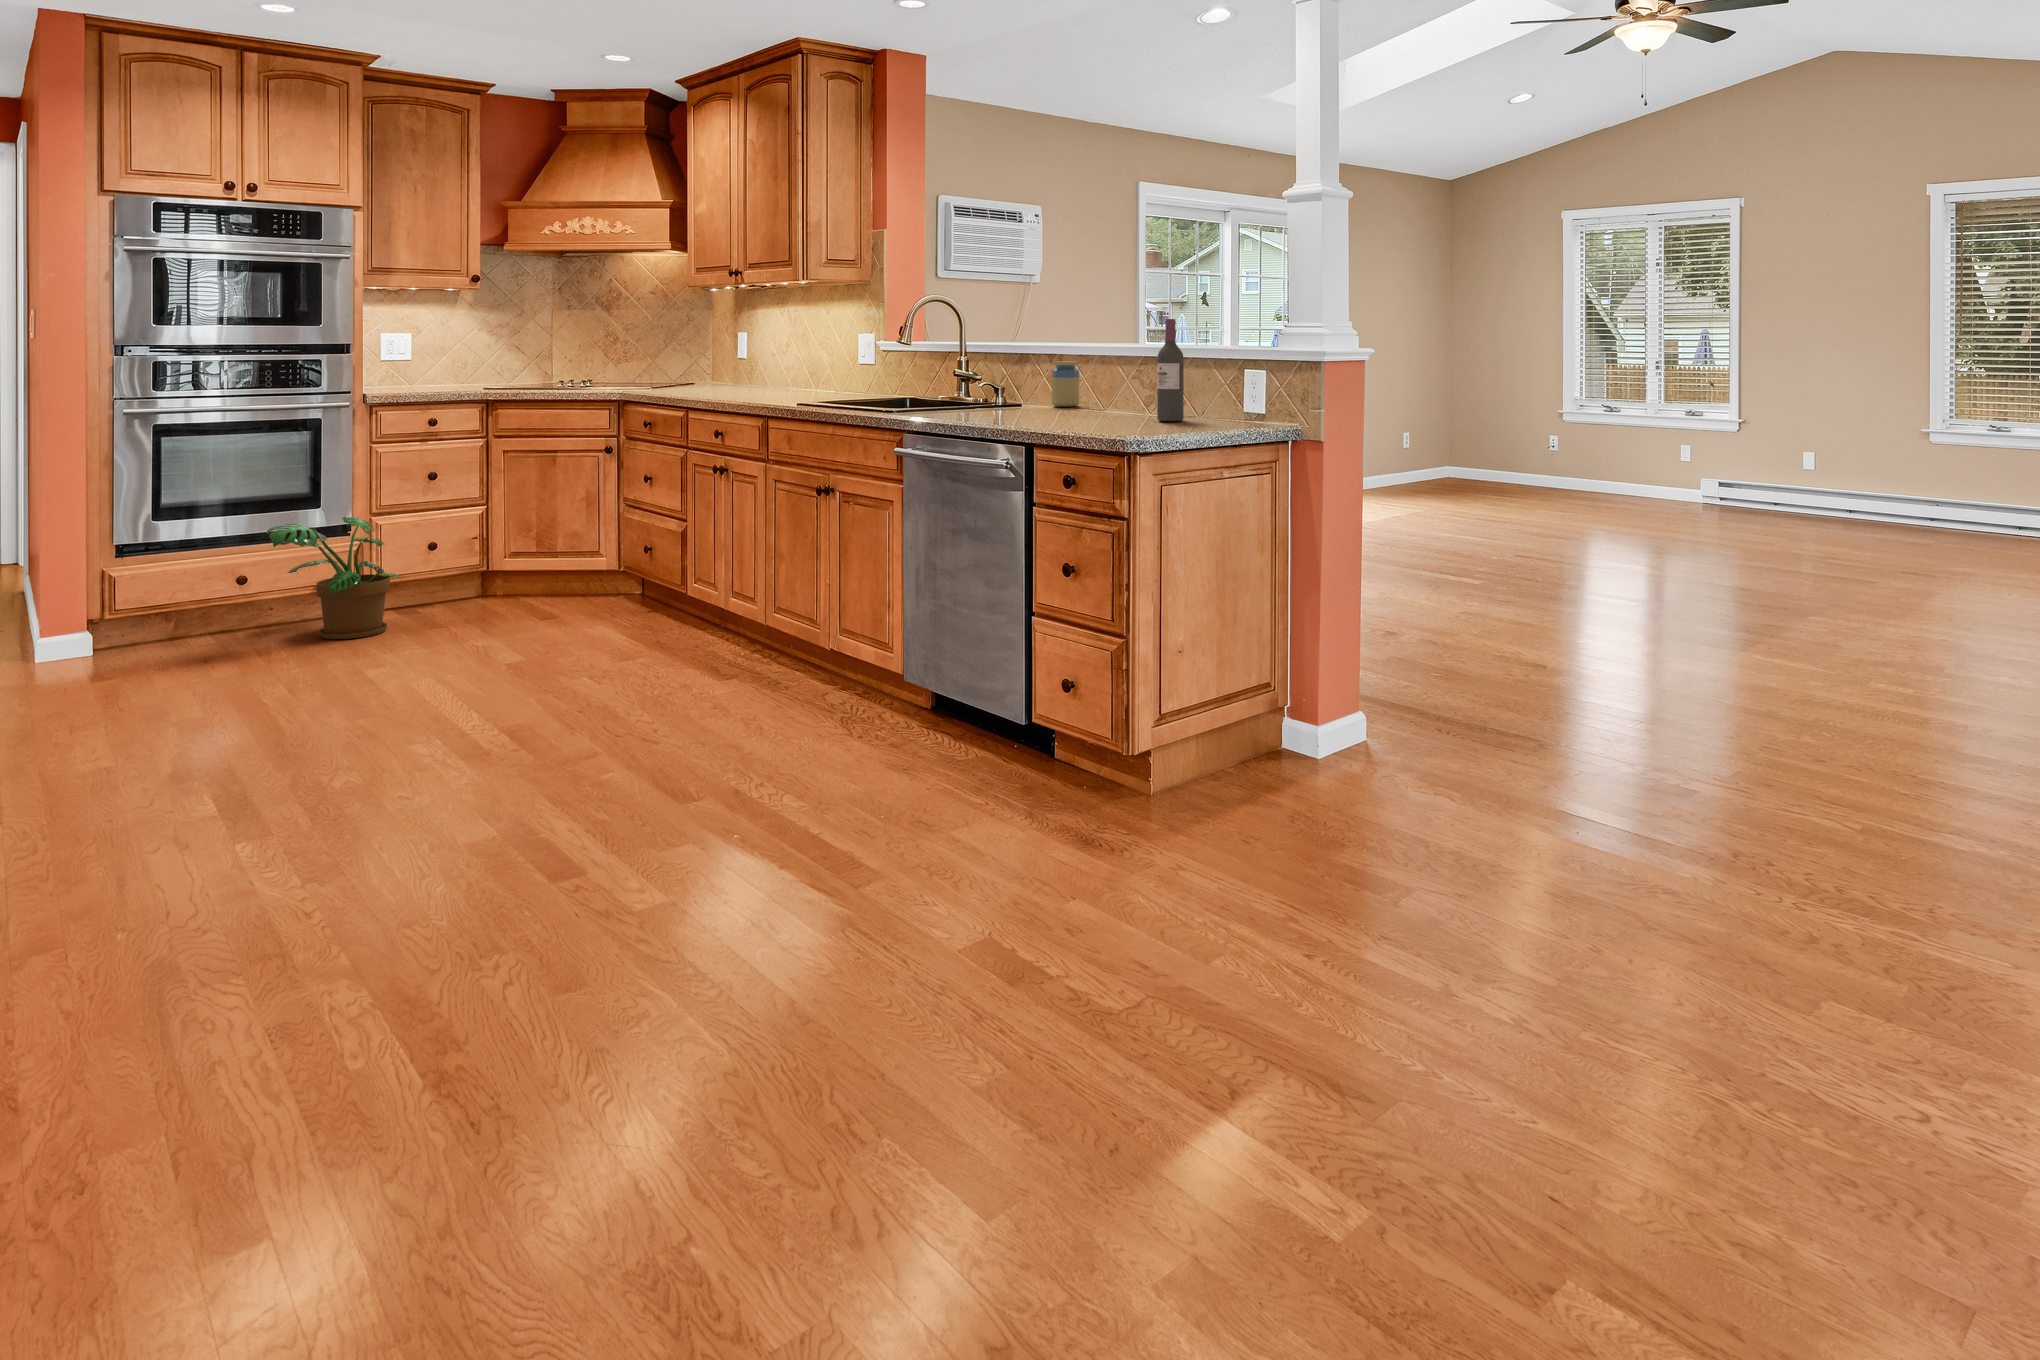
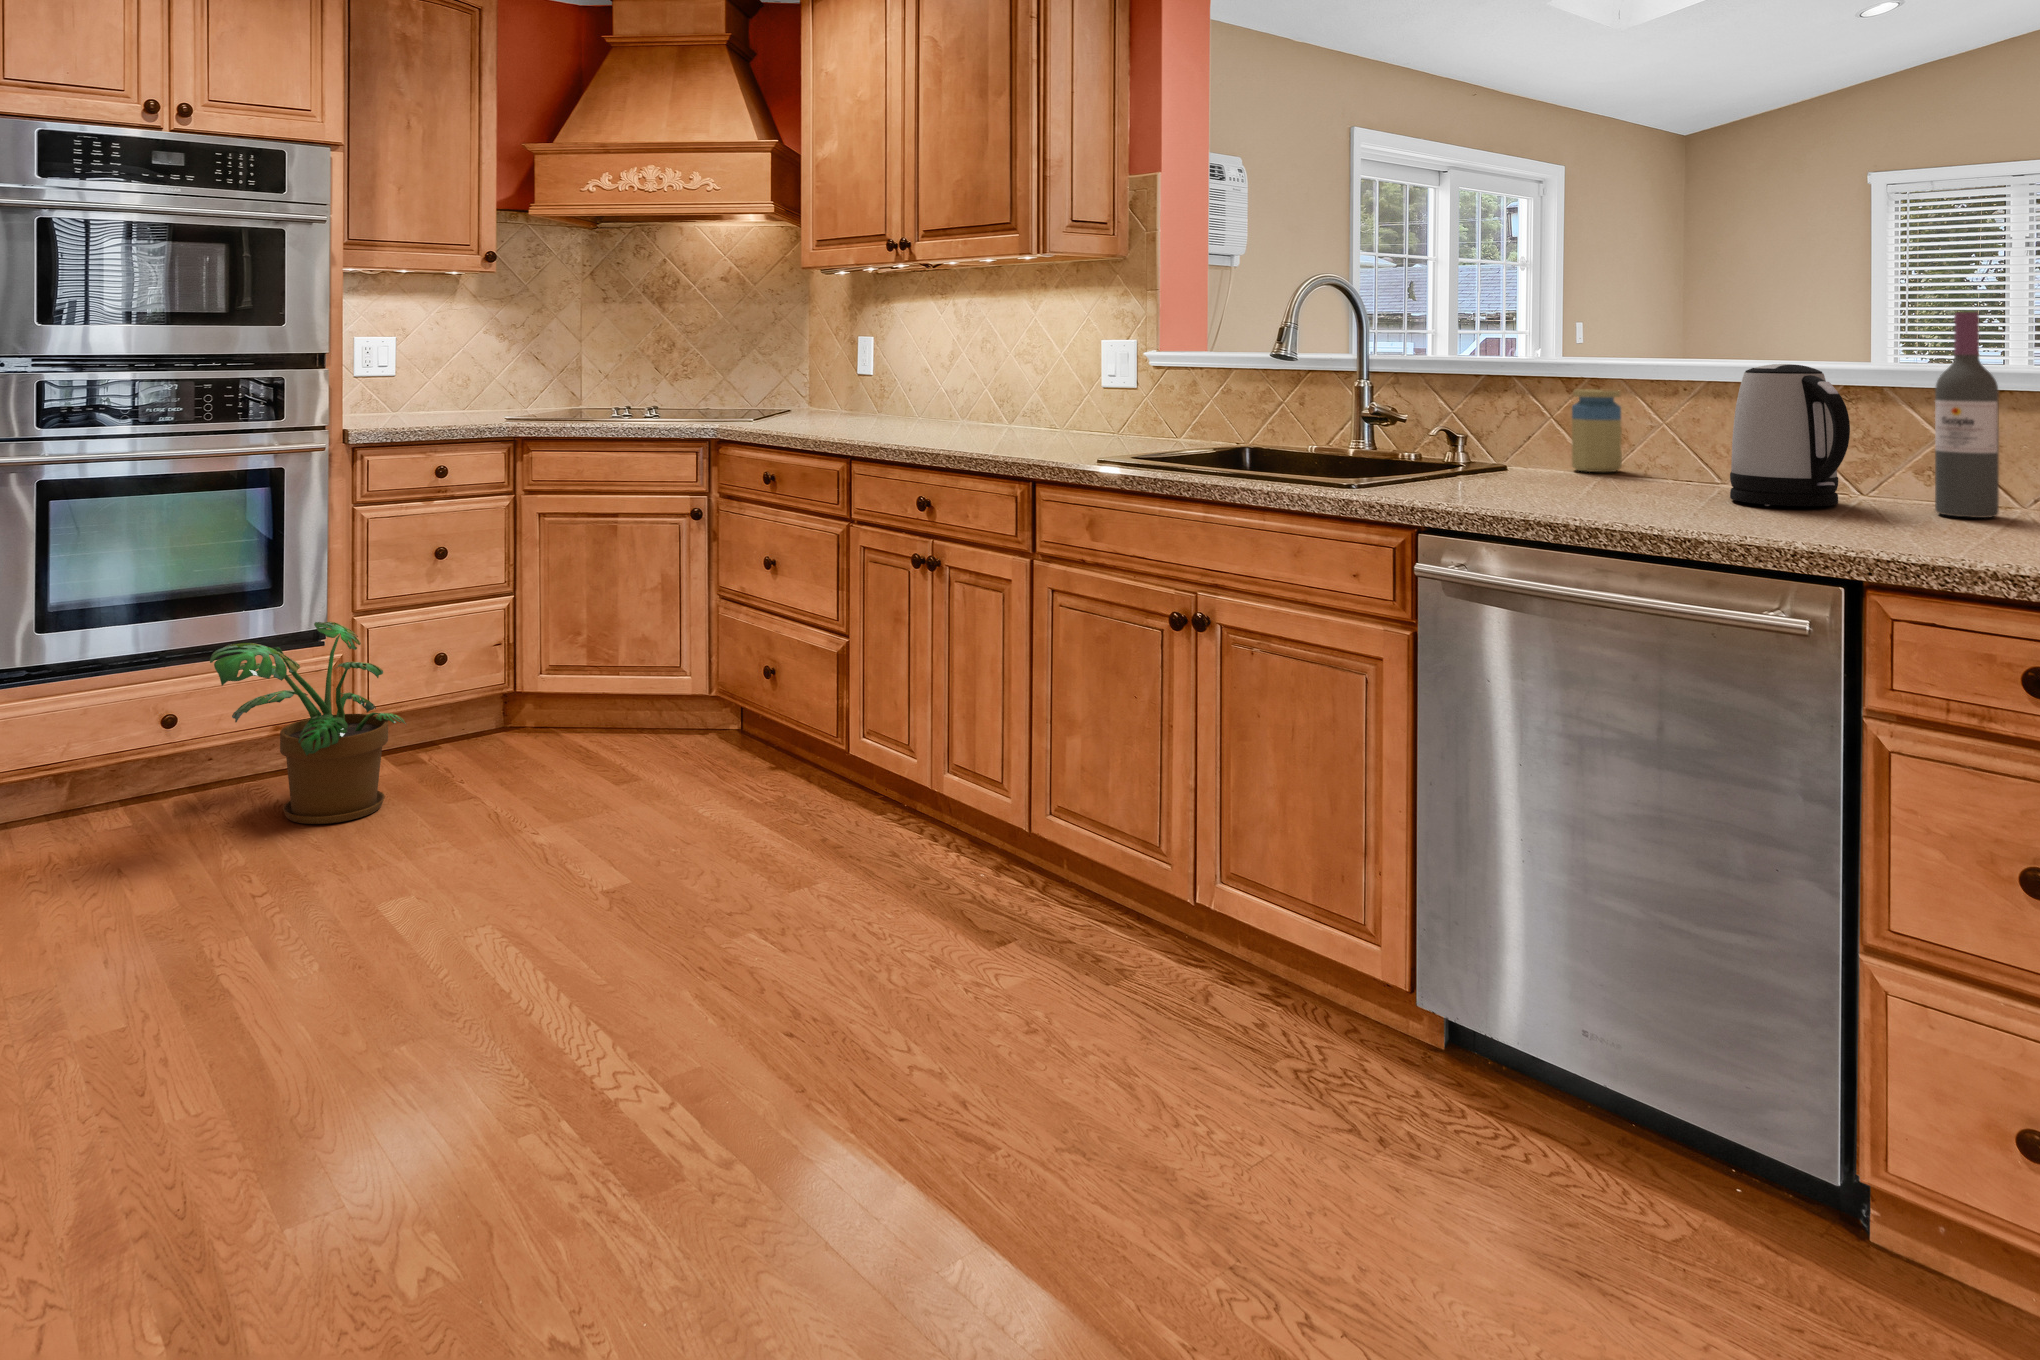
kettle: none [1081,346,1130,418] -> present [1730,364,1850,506]

